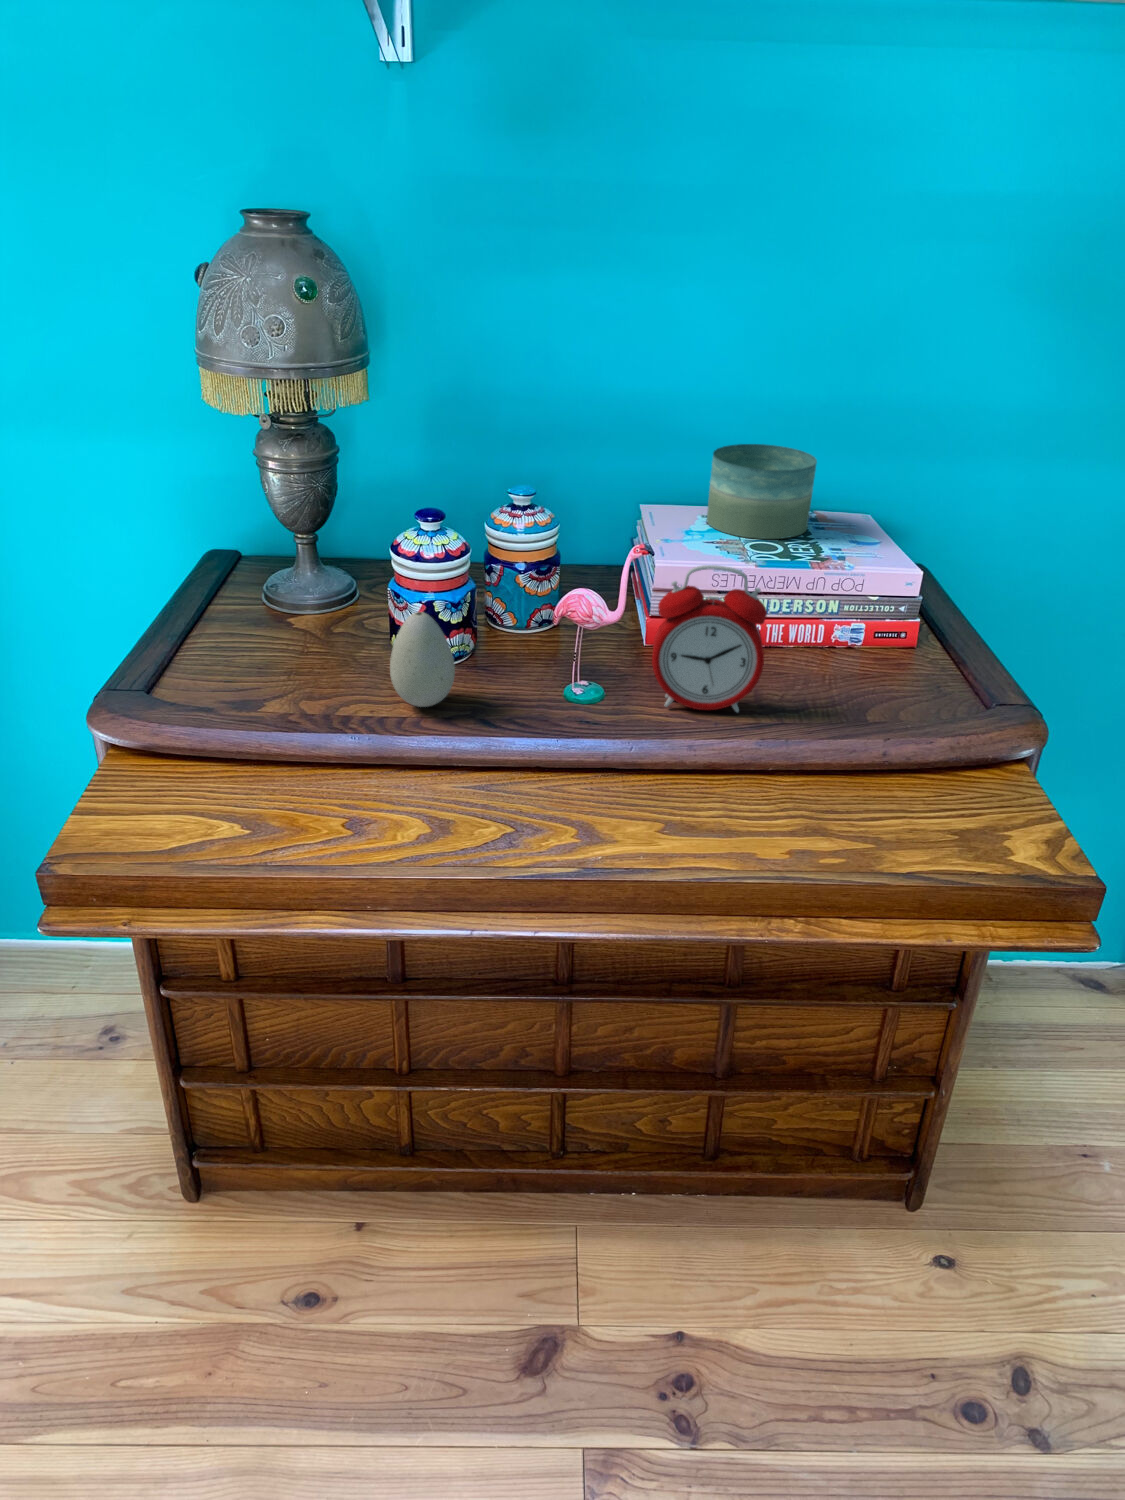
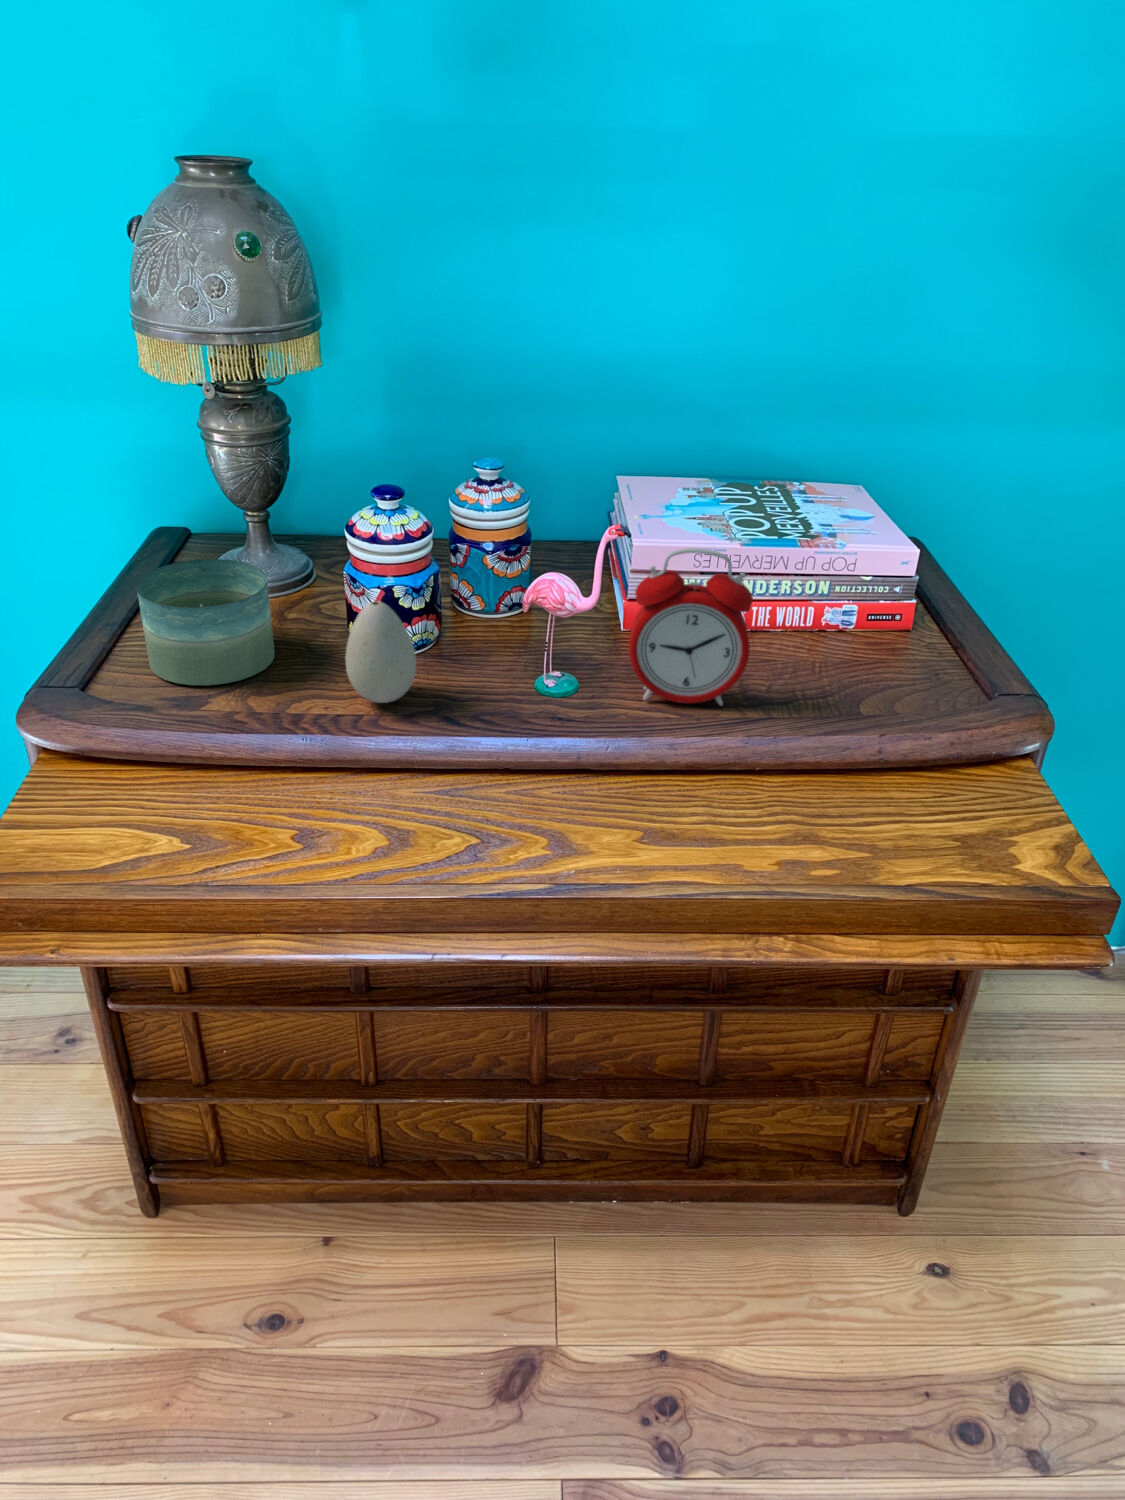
candle: present [707,444,817,539] -> present [136,559,275,685]

